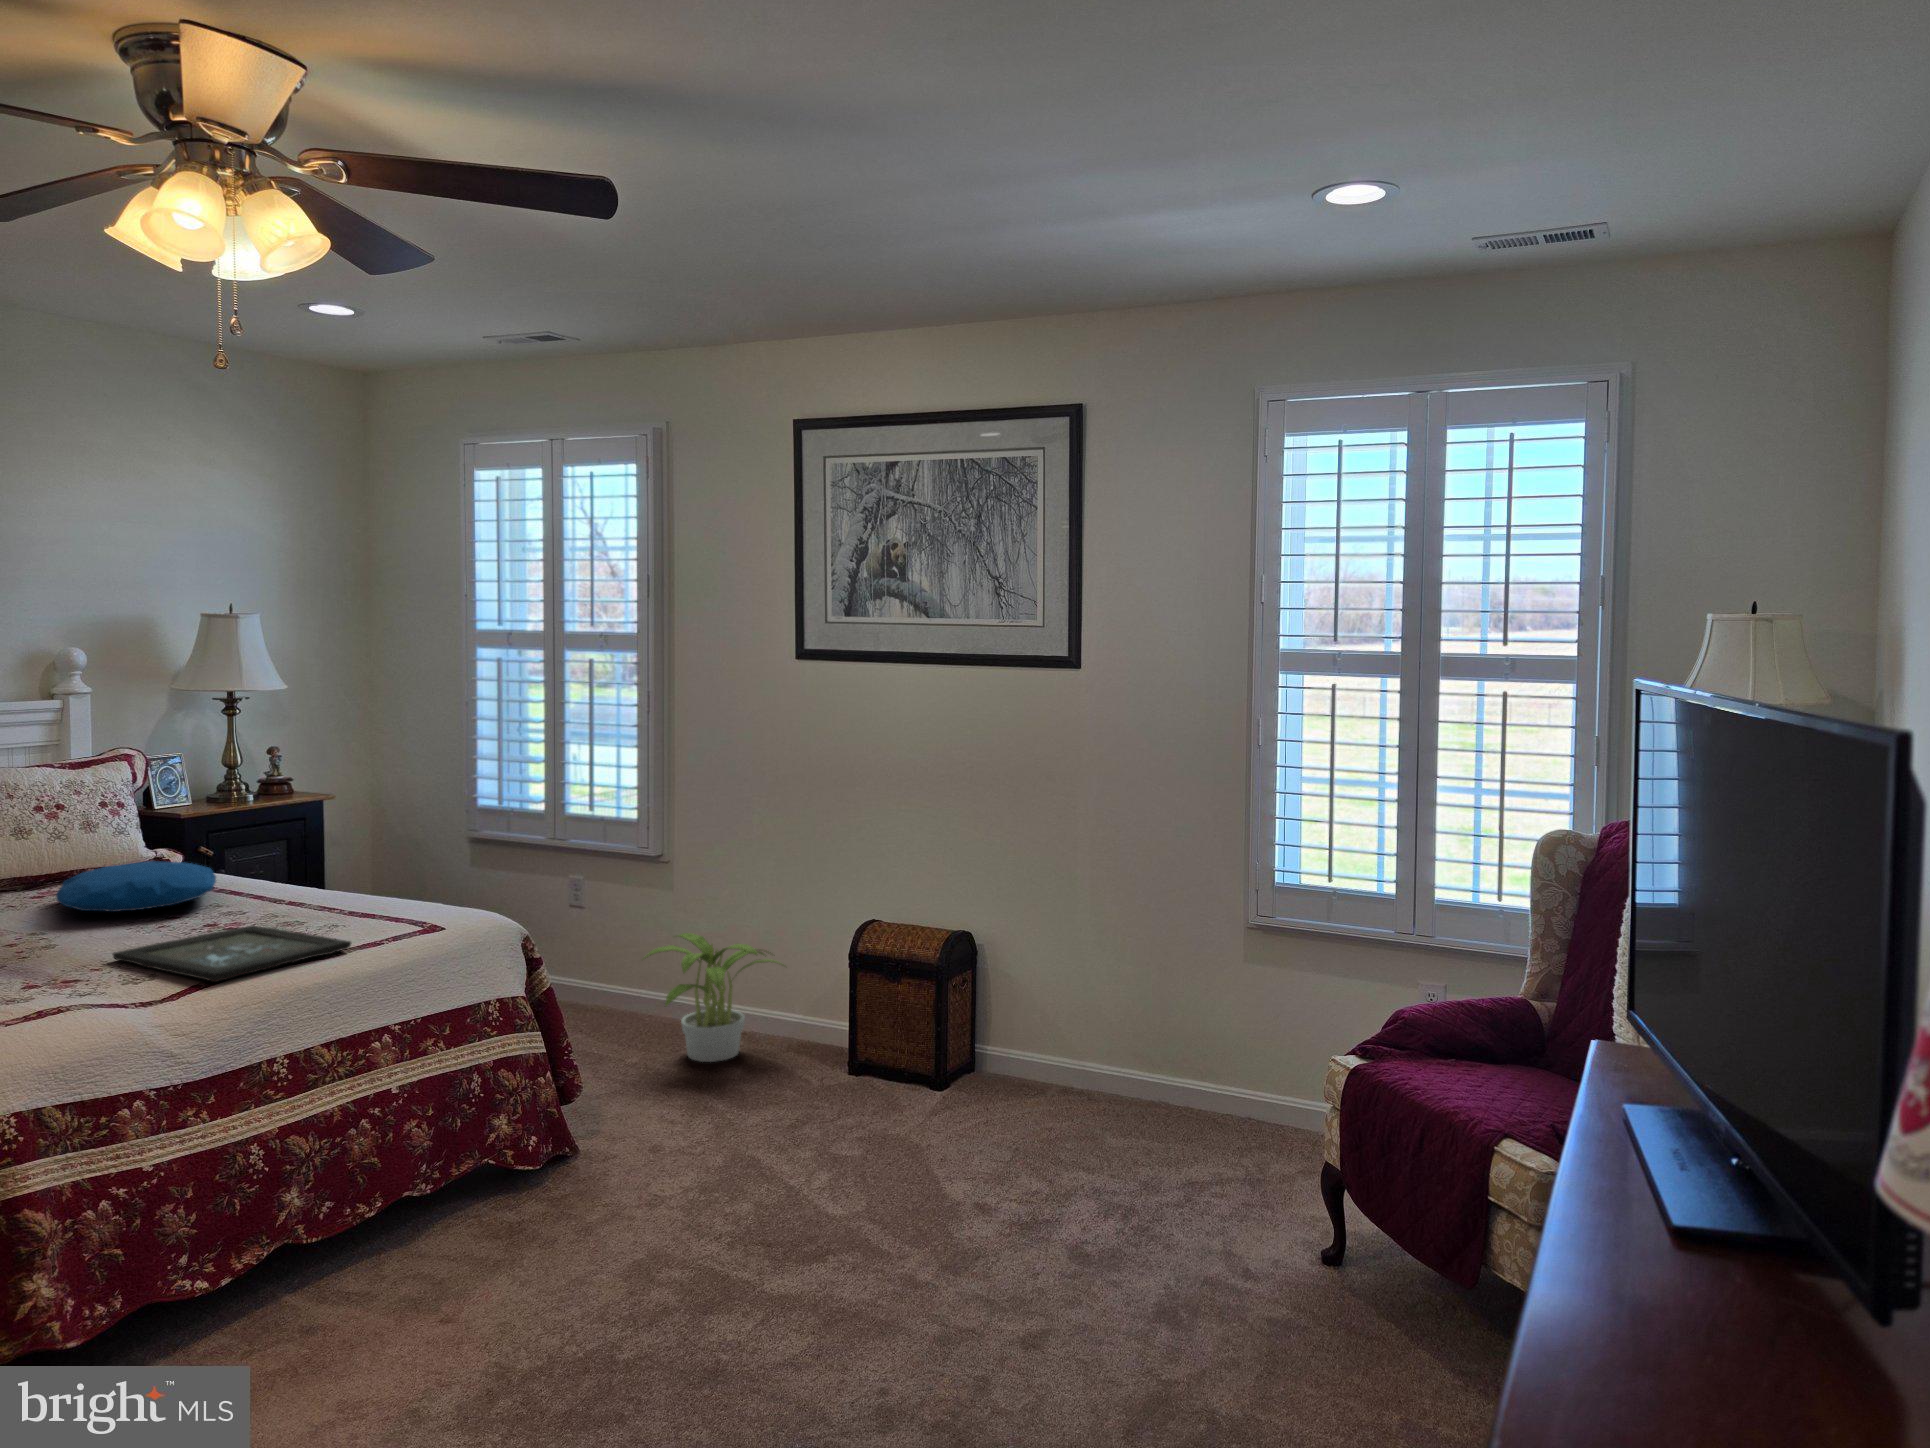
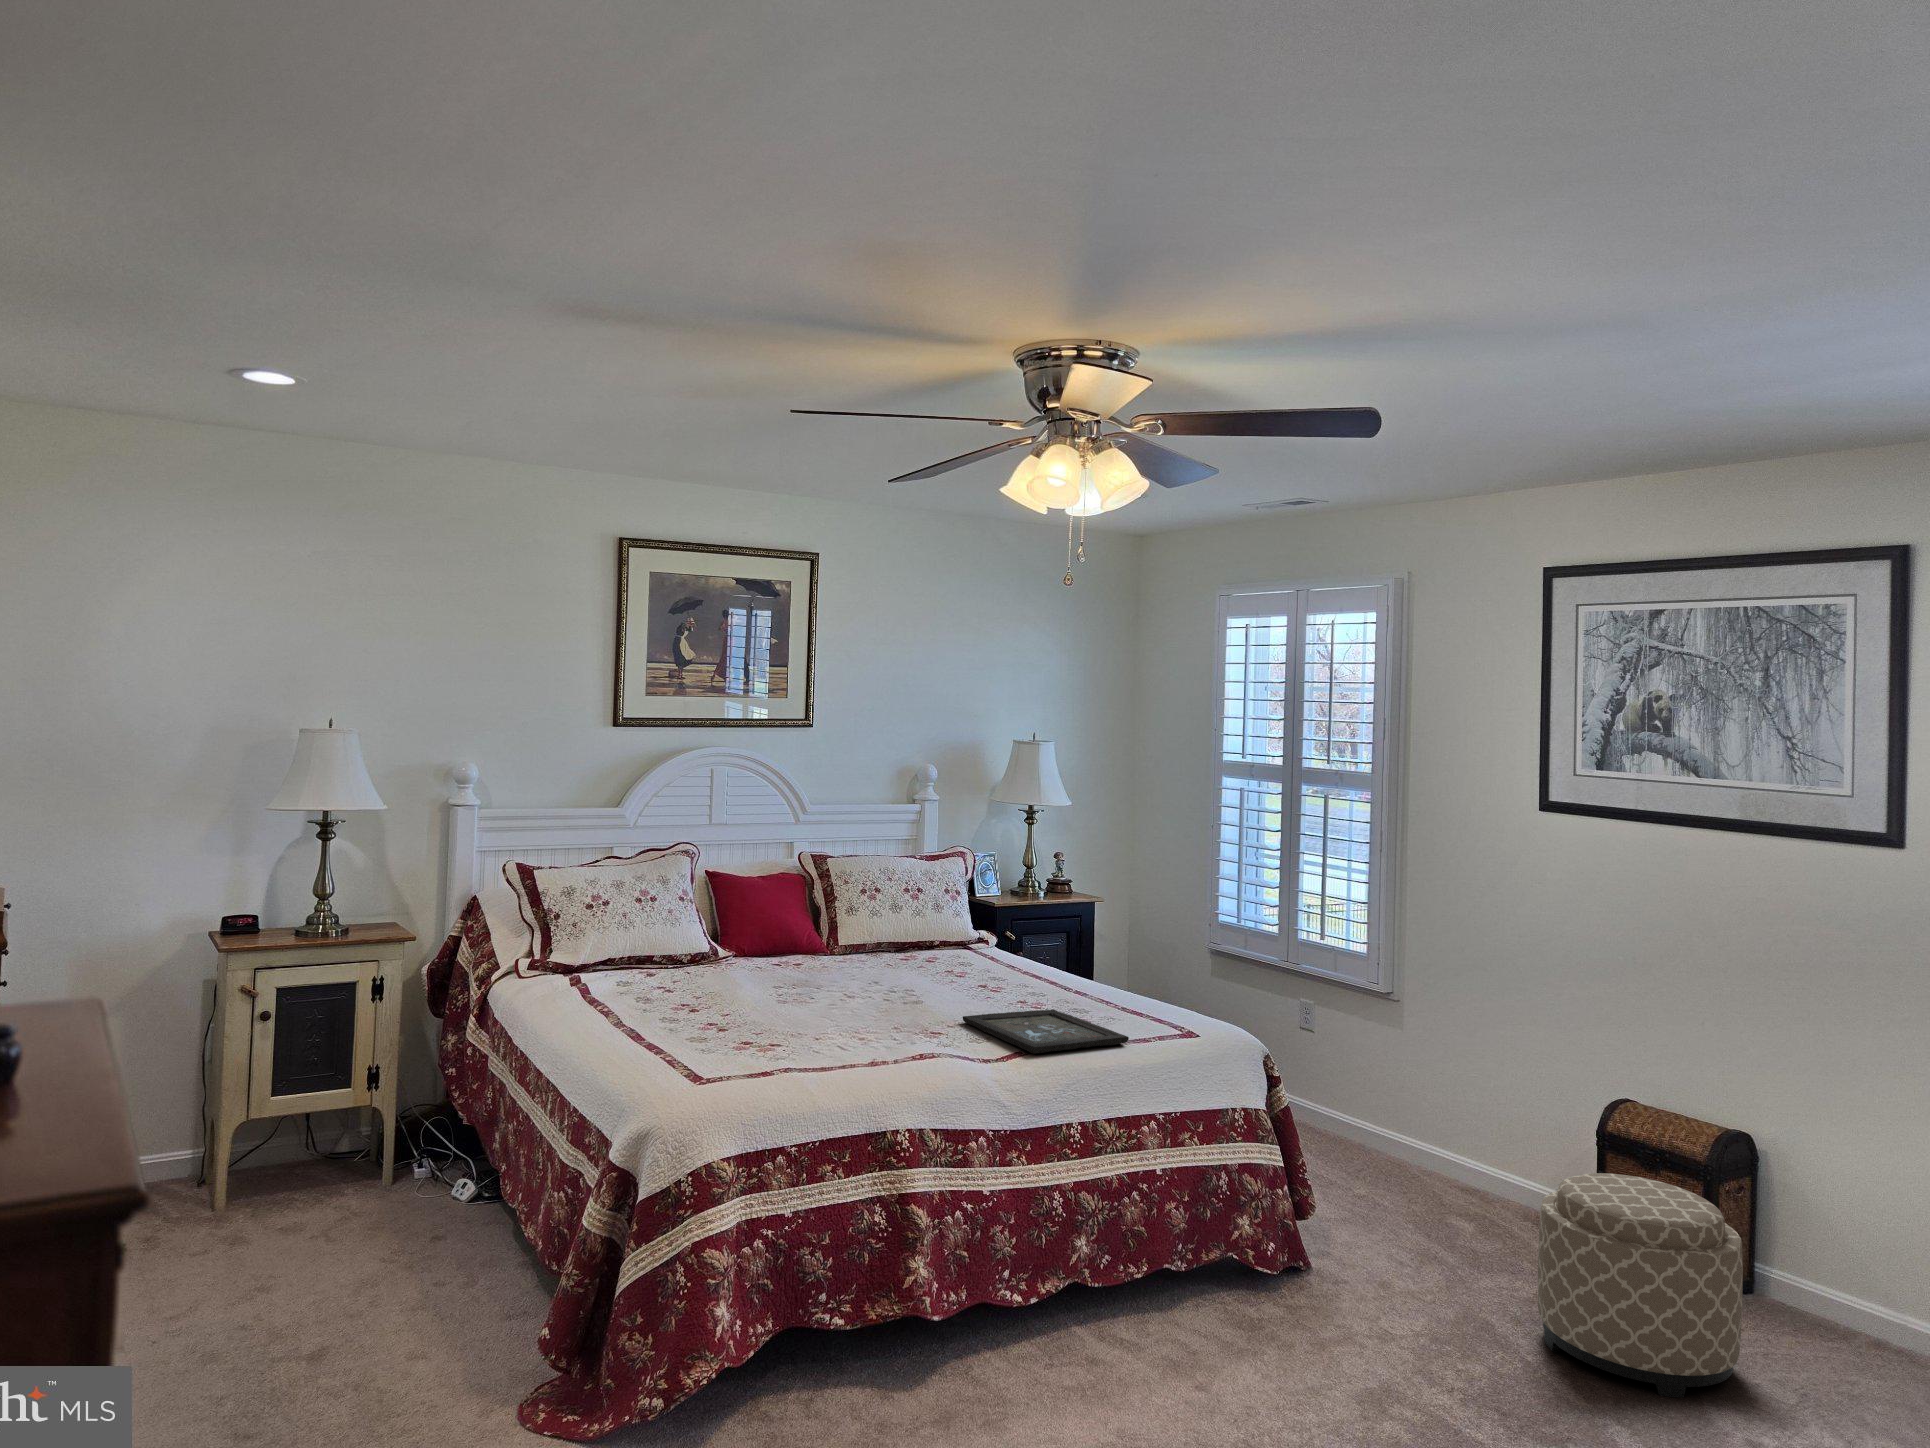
pillow: present [56,861,216,912] -> none [921,944,1025,983]
potted plant: present [643,933,783,1062] -> none [1369,1076,1522,1214]
ottoman: none [804,987,971,1181] -> present [1538,1173,1743,1398]

